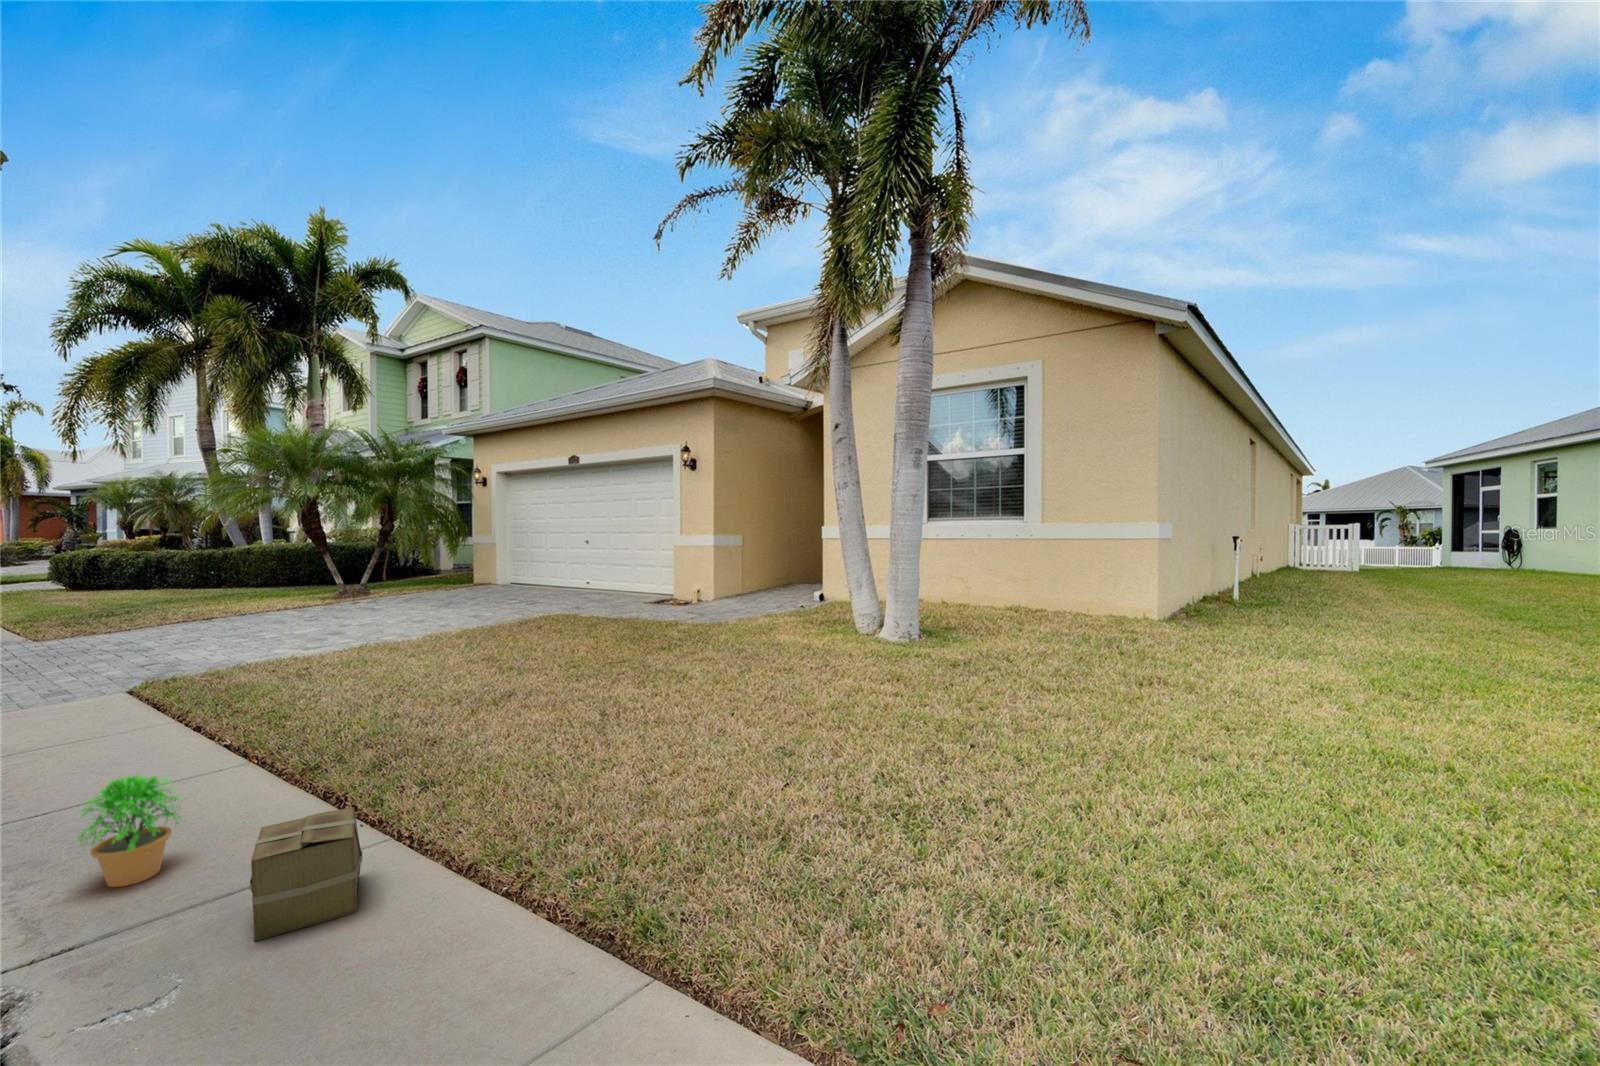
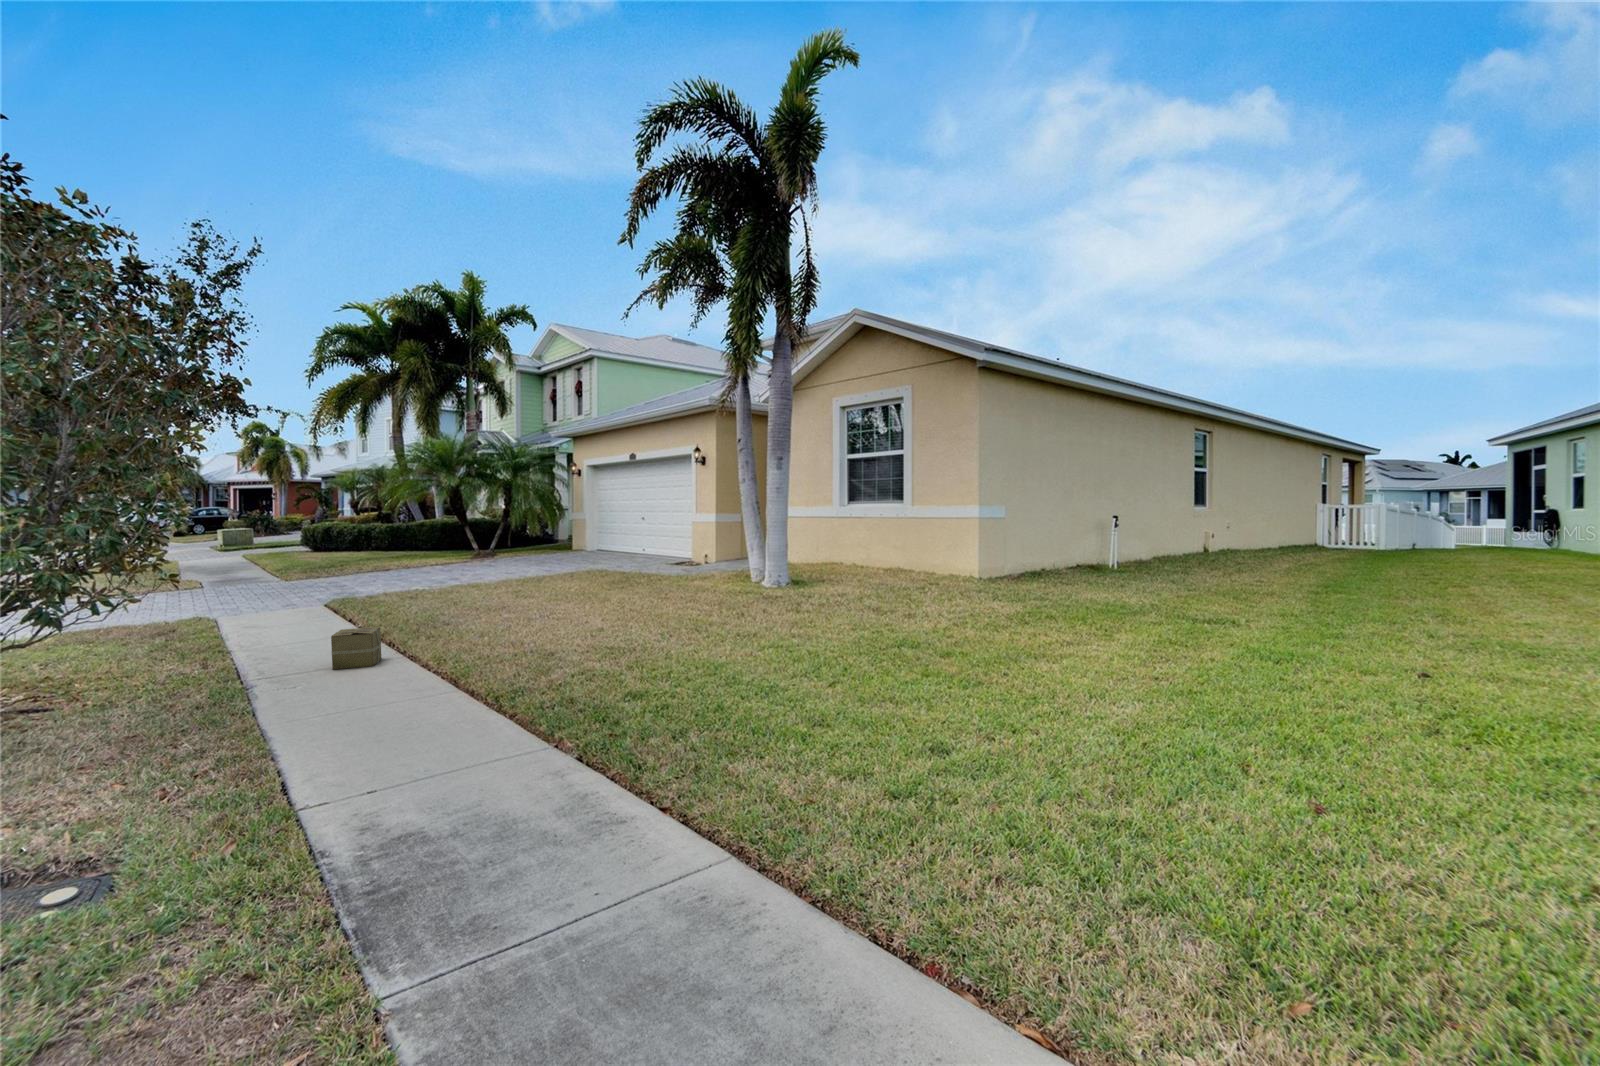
potted plant: present [78,775,183,887] -> none [275,608,322,656]

